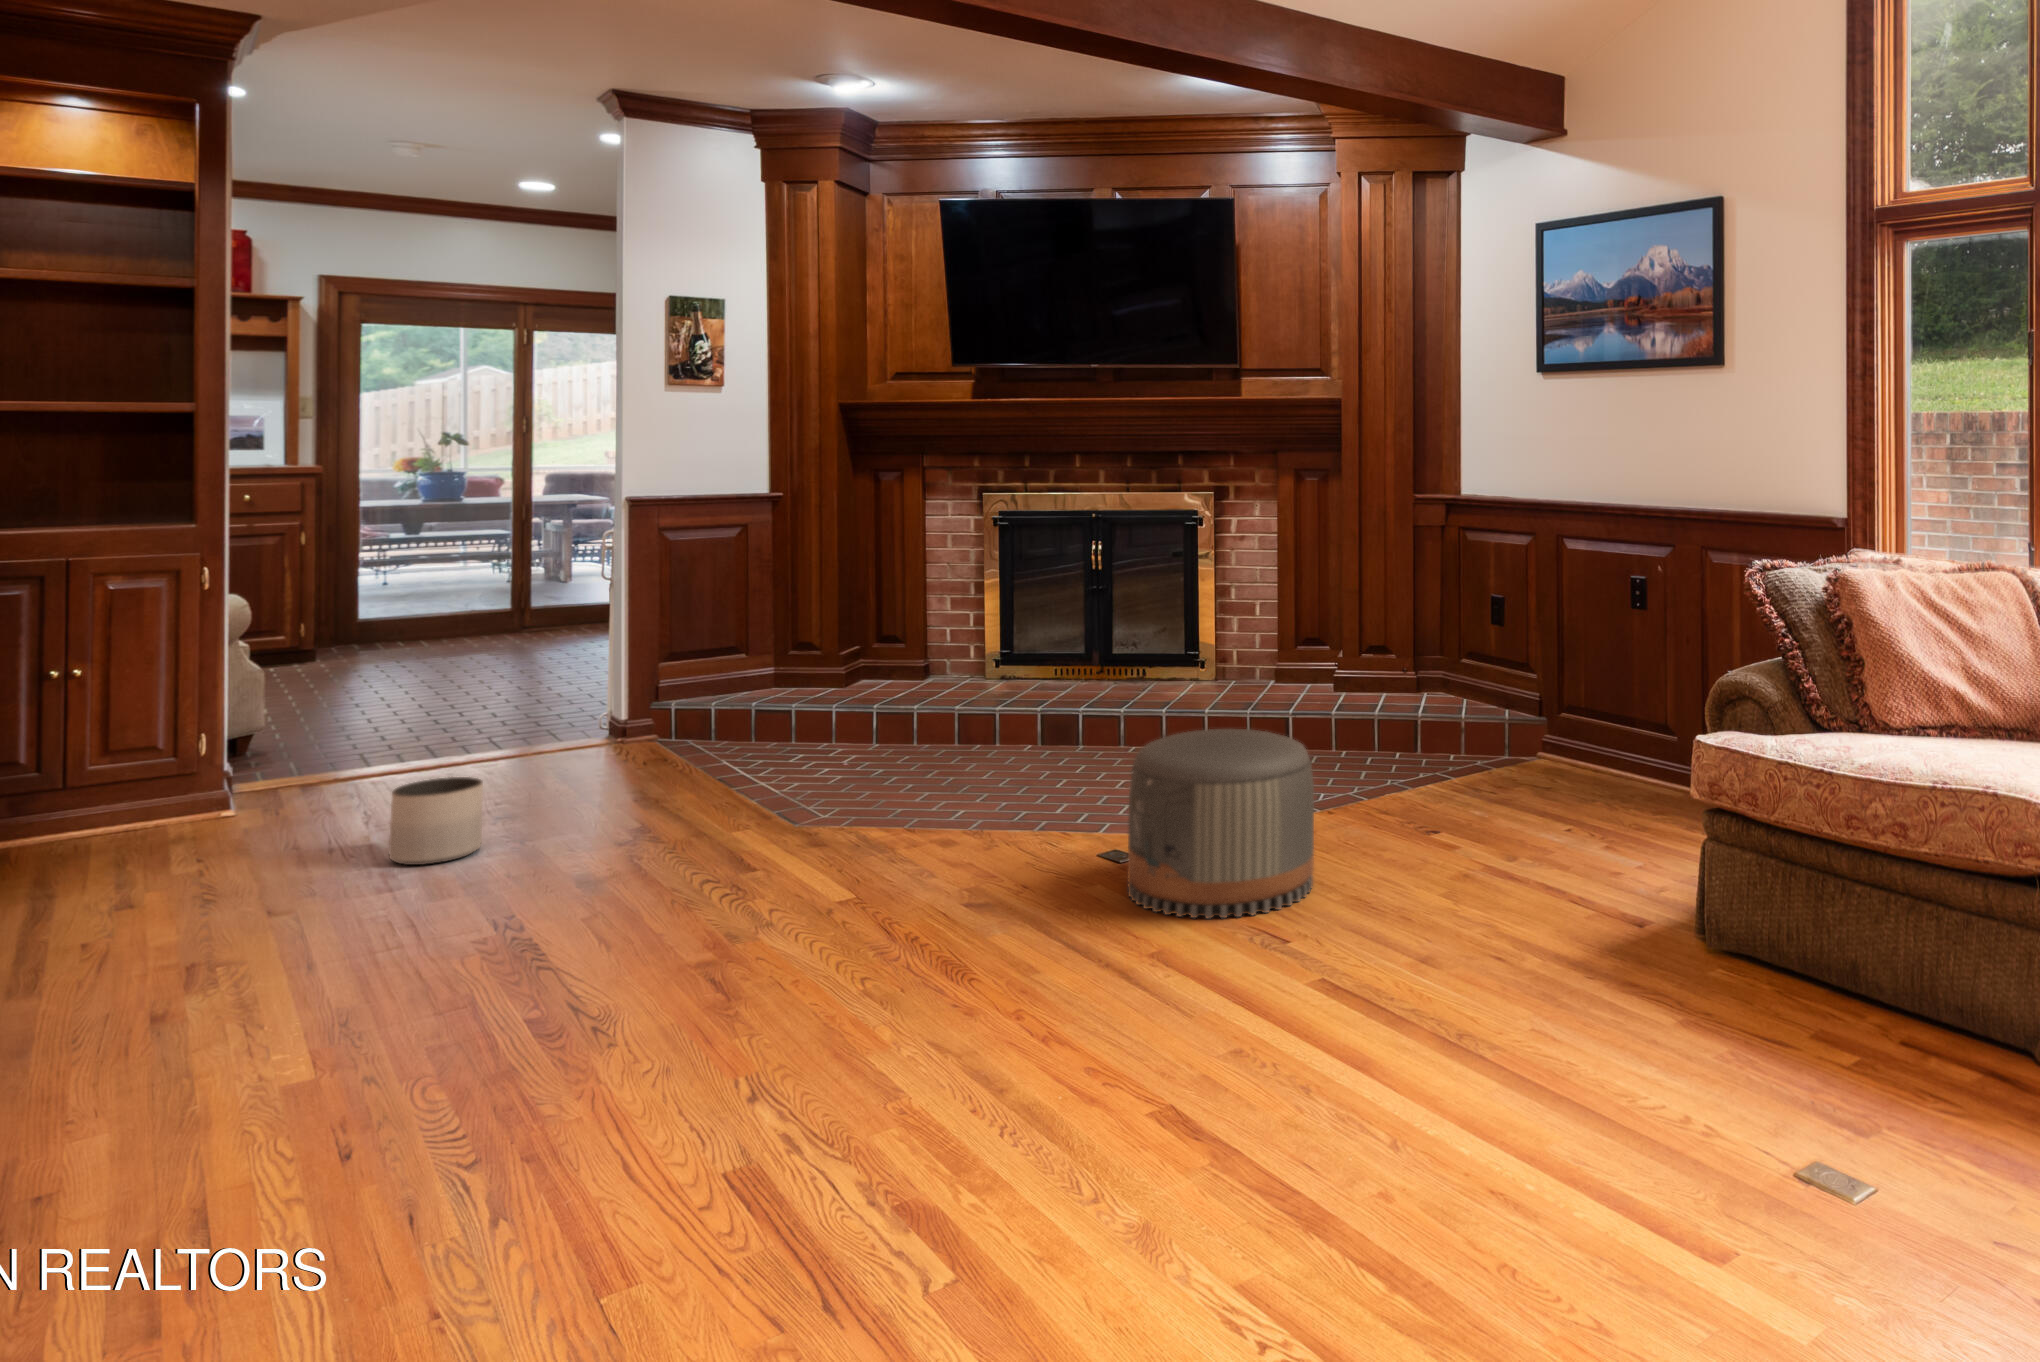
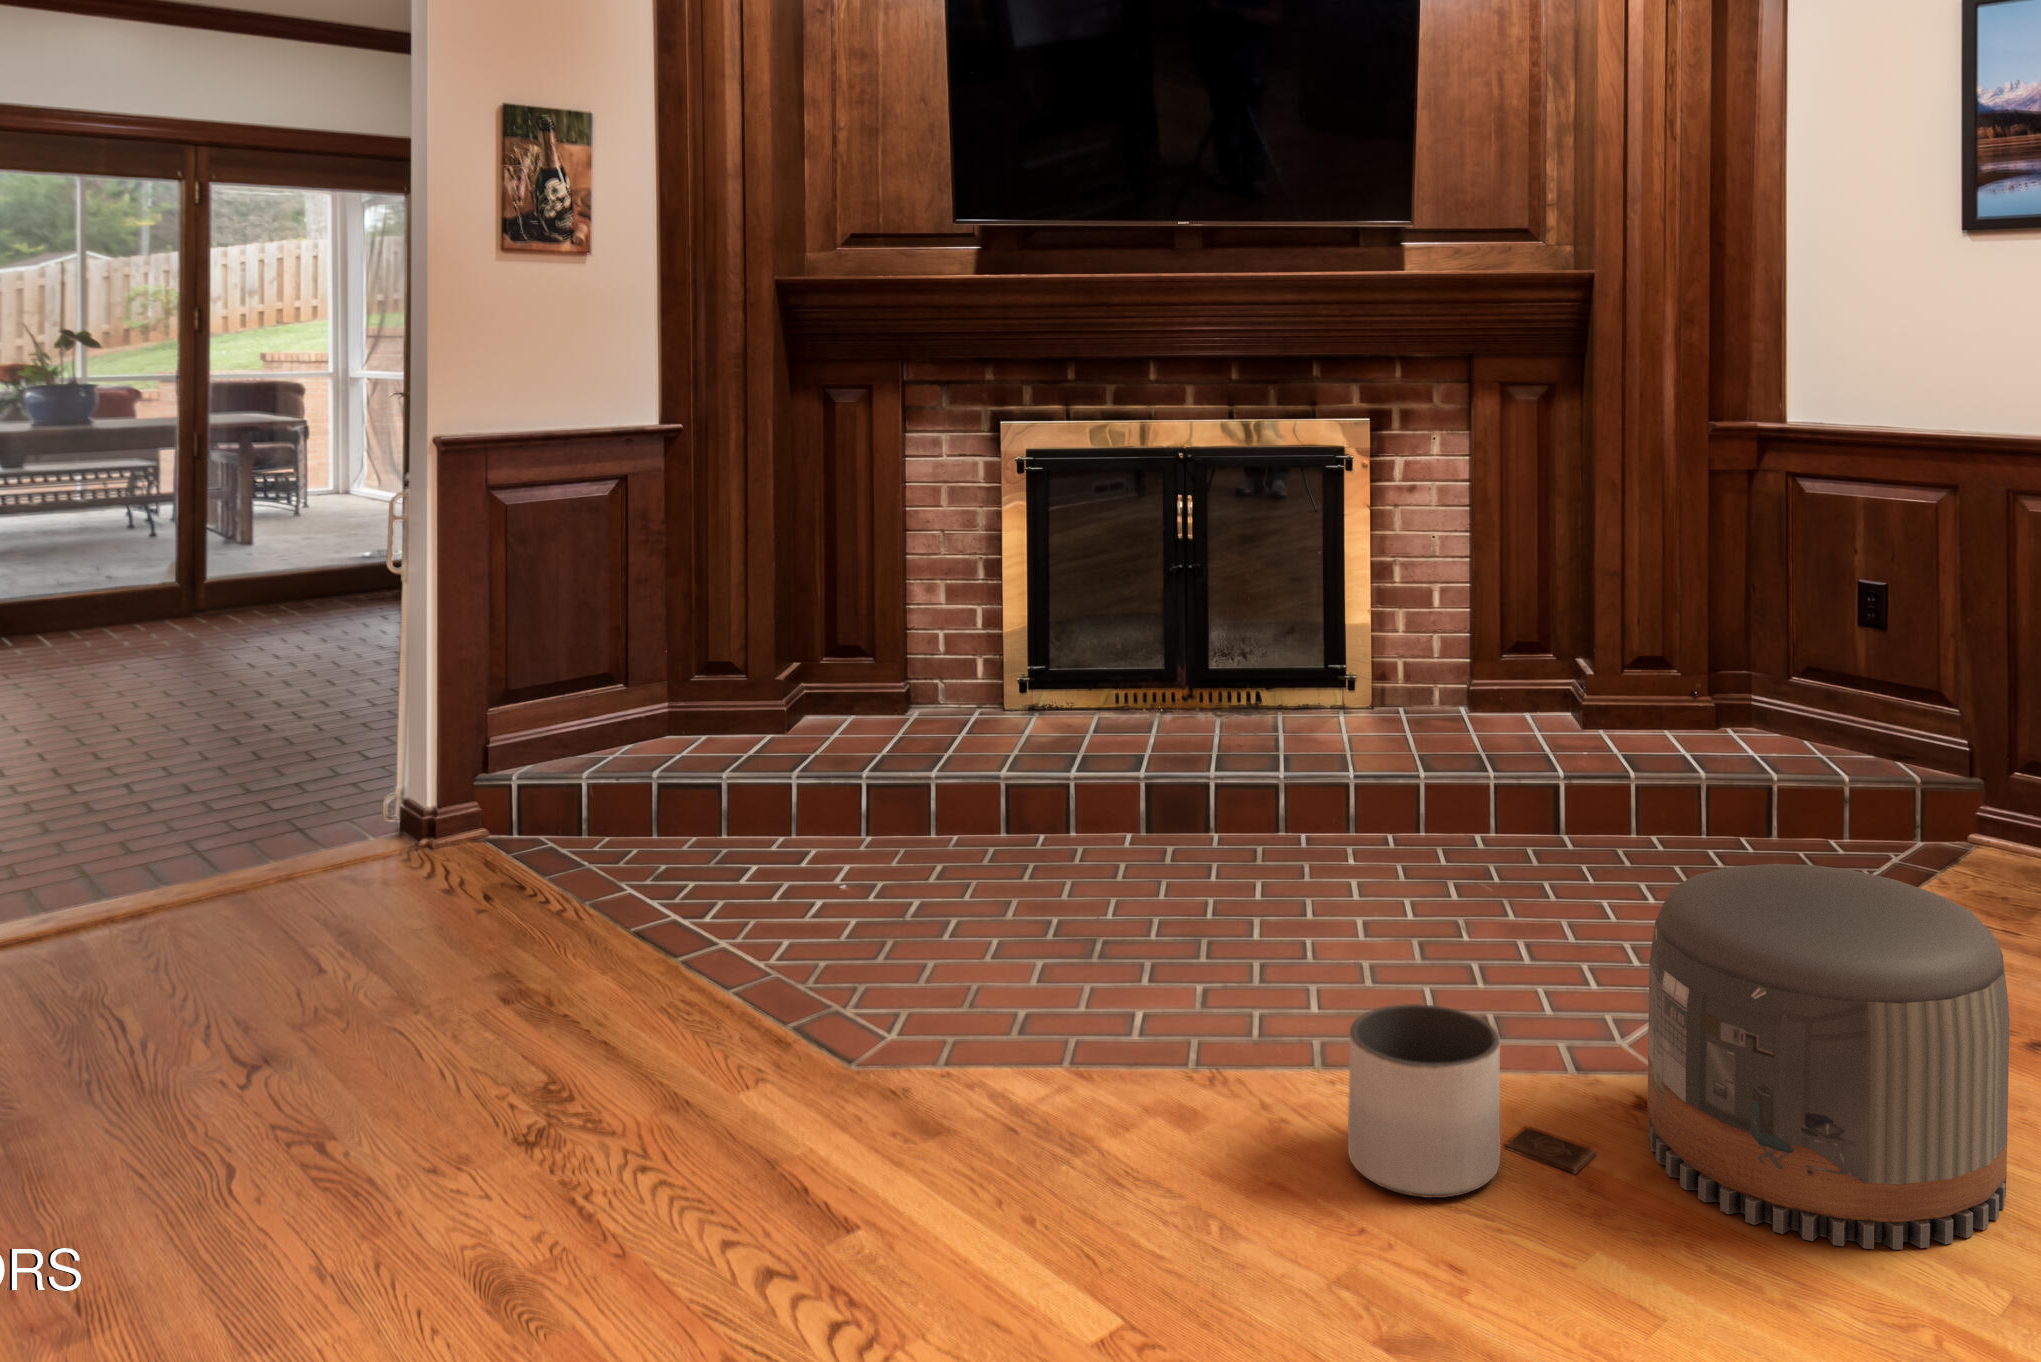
planter: present [389,777,483,865] -> present [1348,1004,1501,1198]

